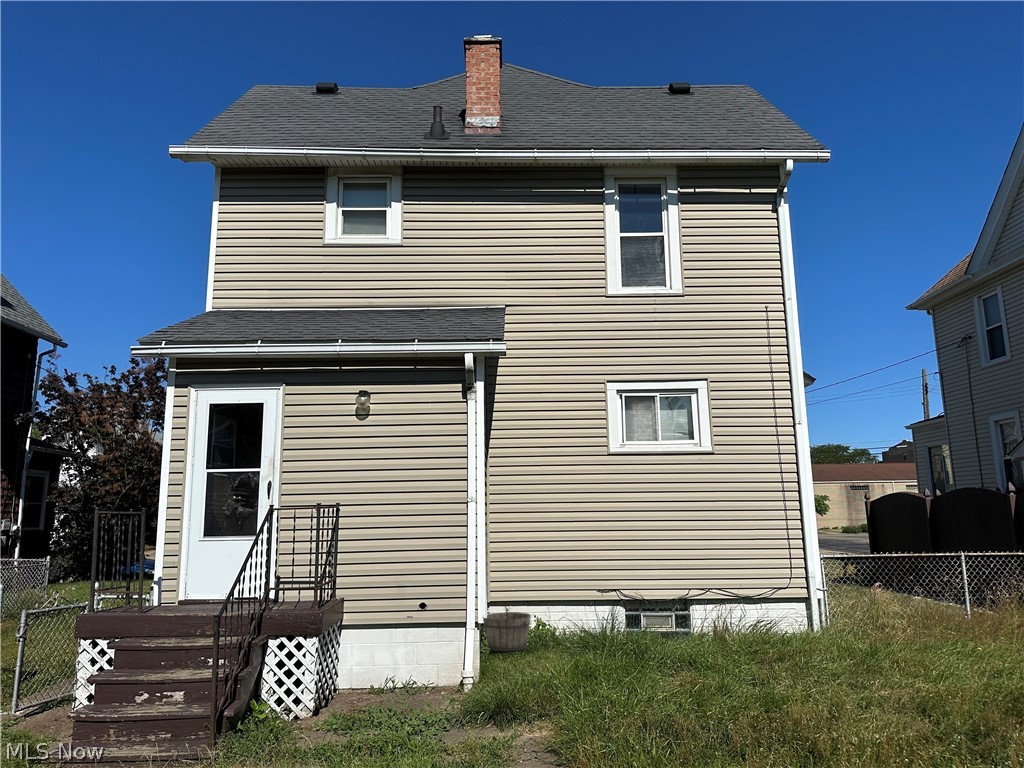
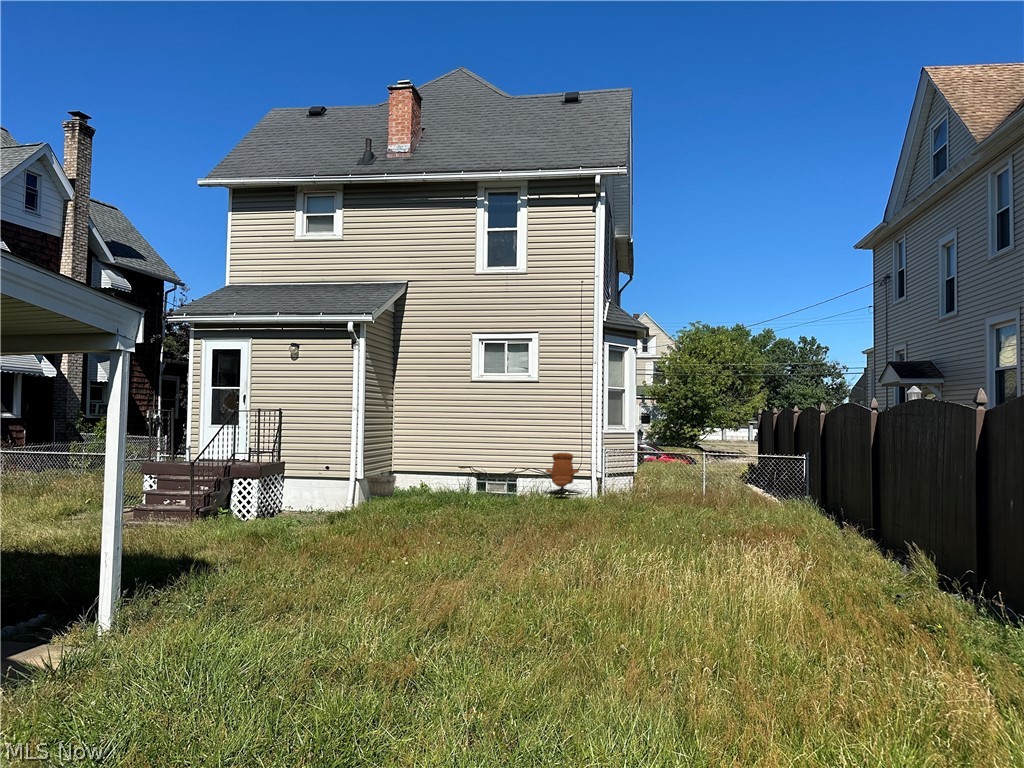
lounge chair: none [748,562,815,639] -> present [546,453,579,496]

